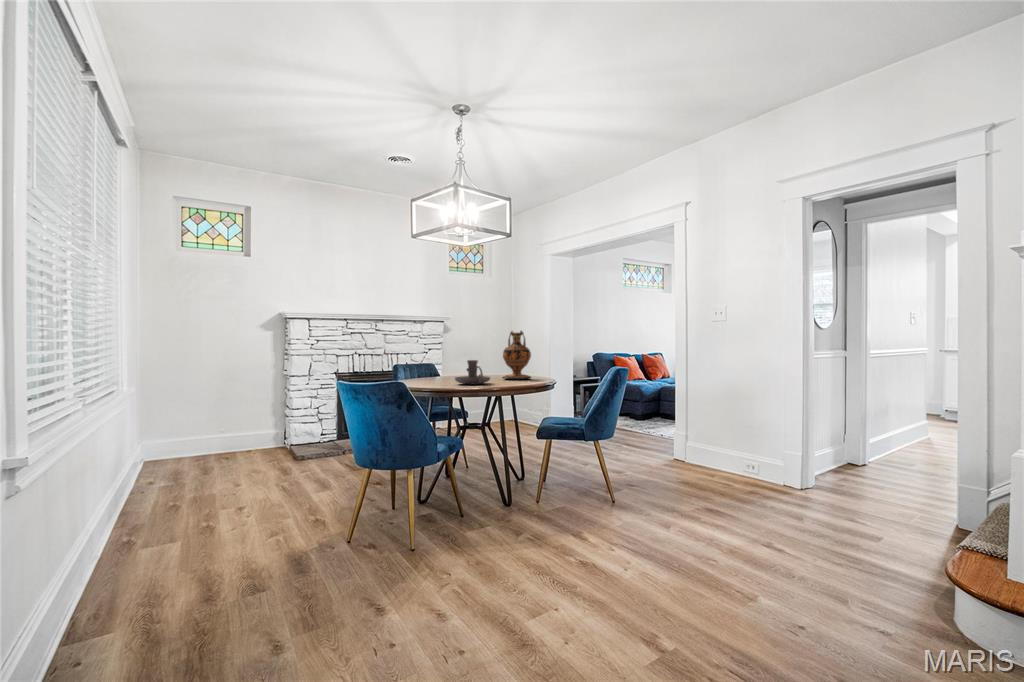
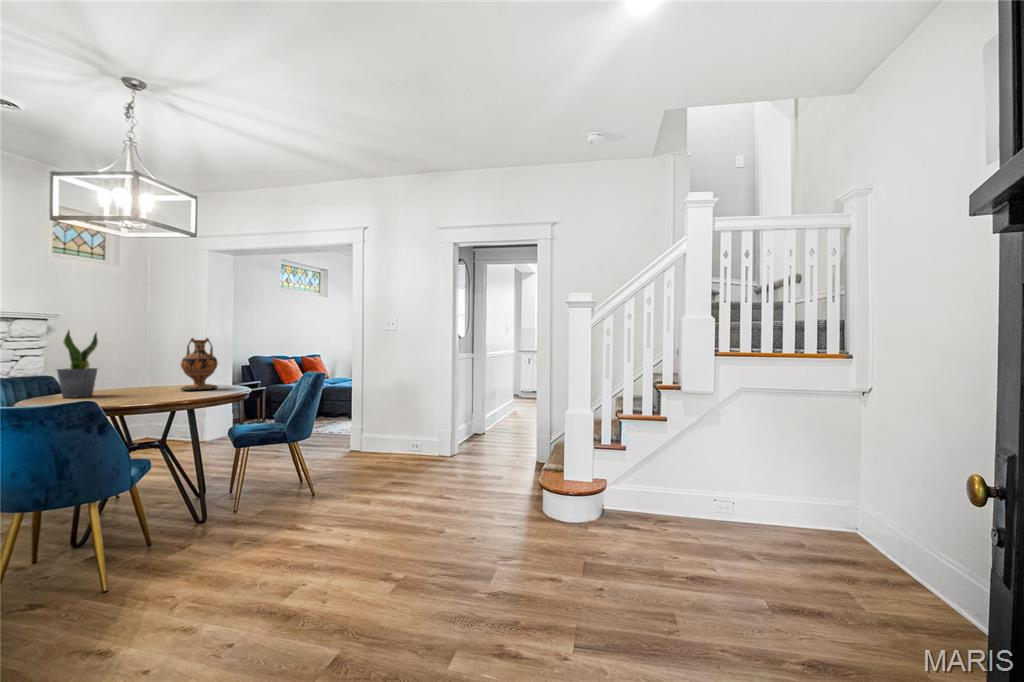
potted plant: none [425,325,450,380] -> present [57,330,98,398]
candle holder: present [455,360,490,384] -> none [125,372,177,399]

